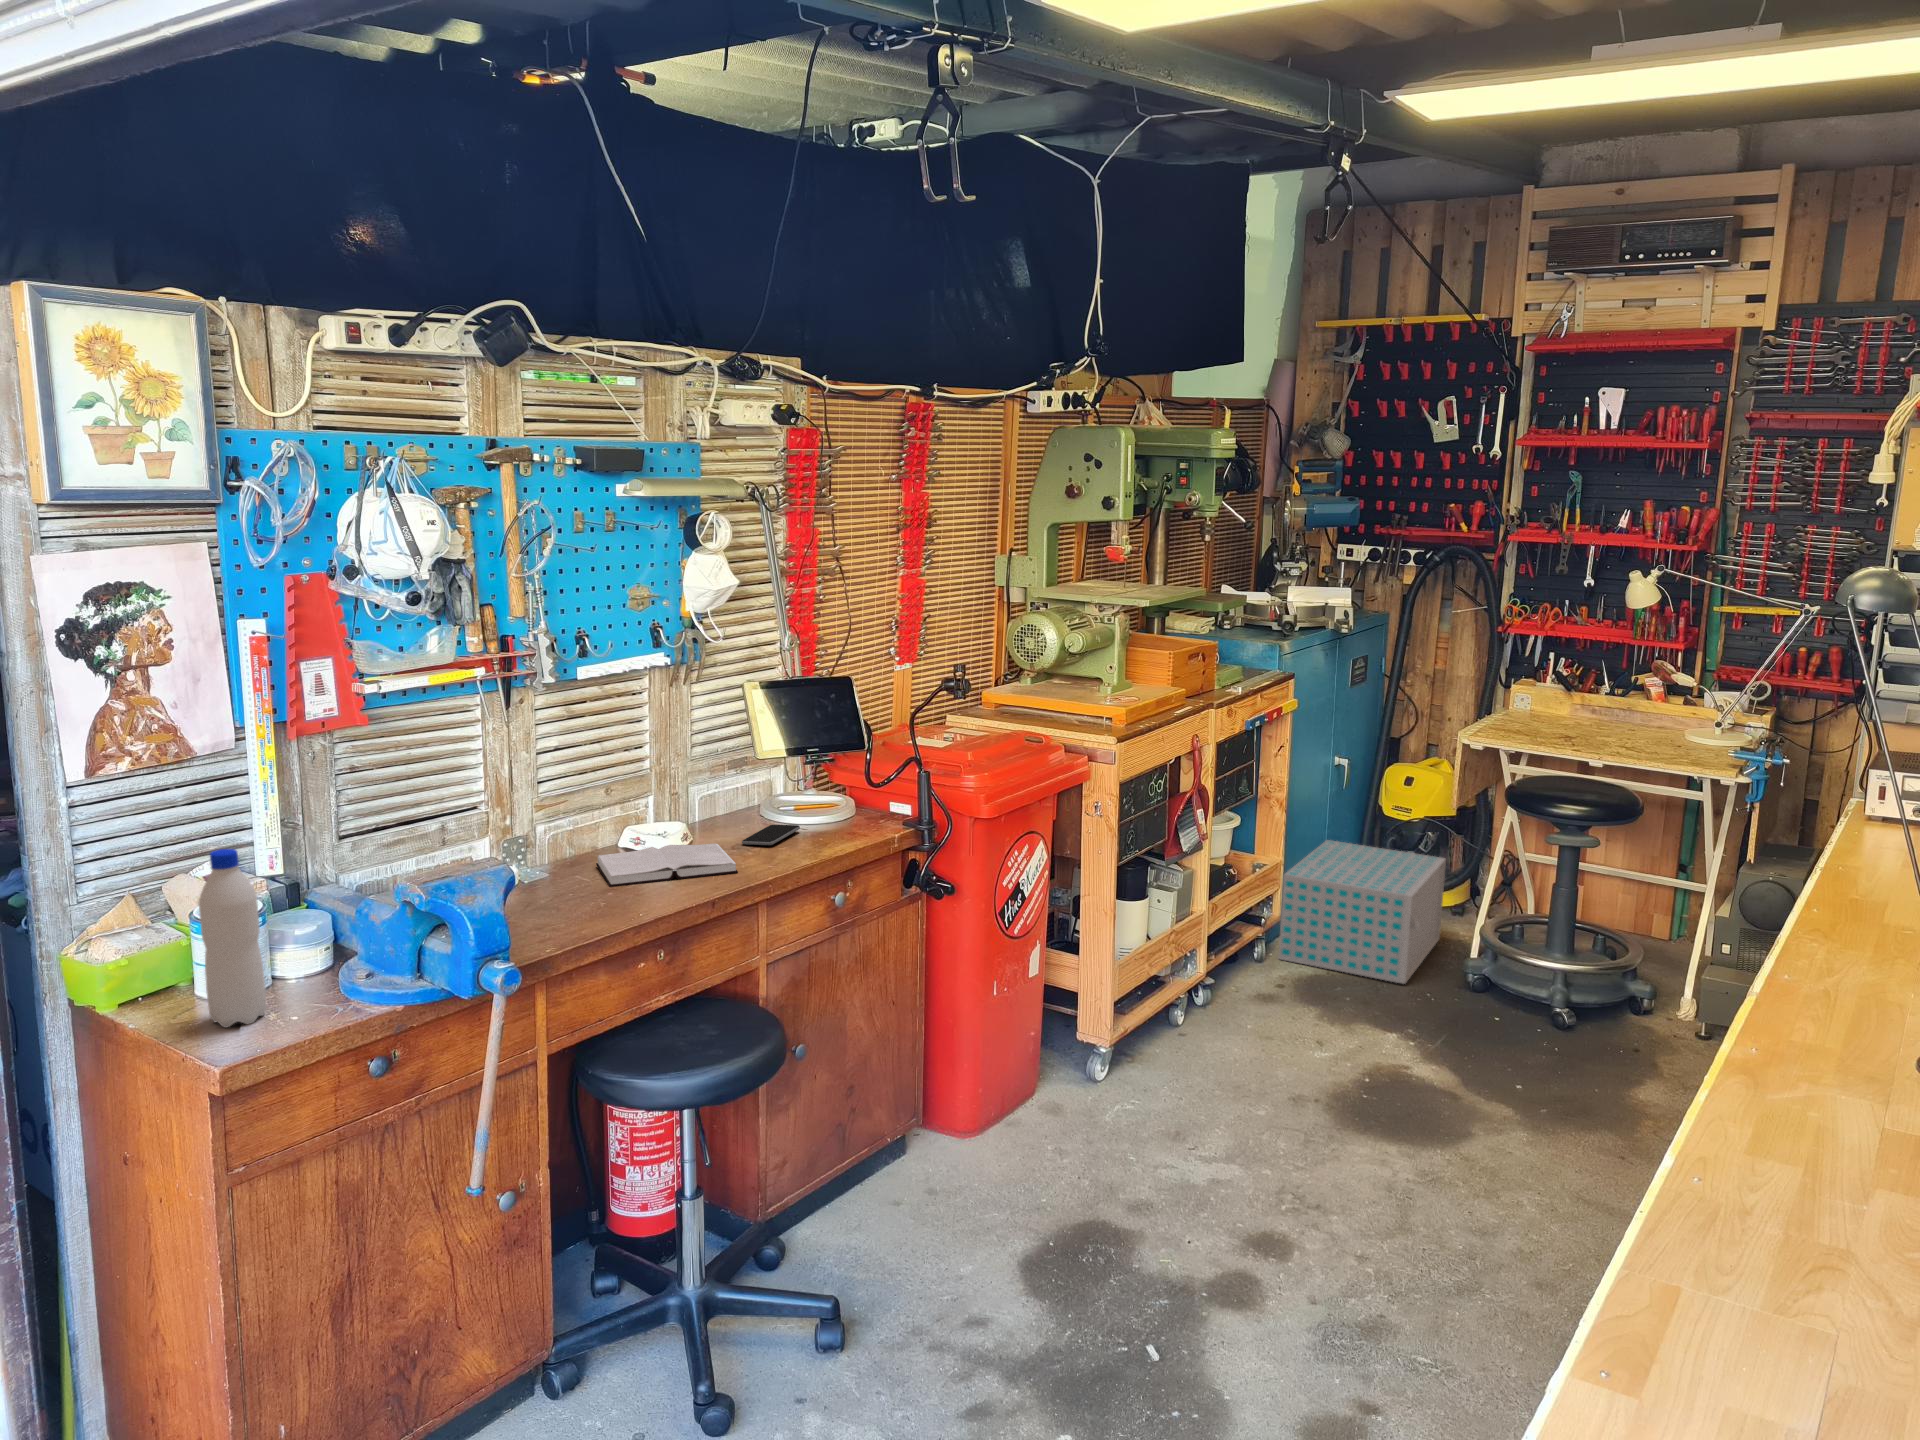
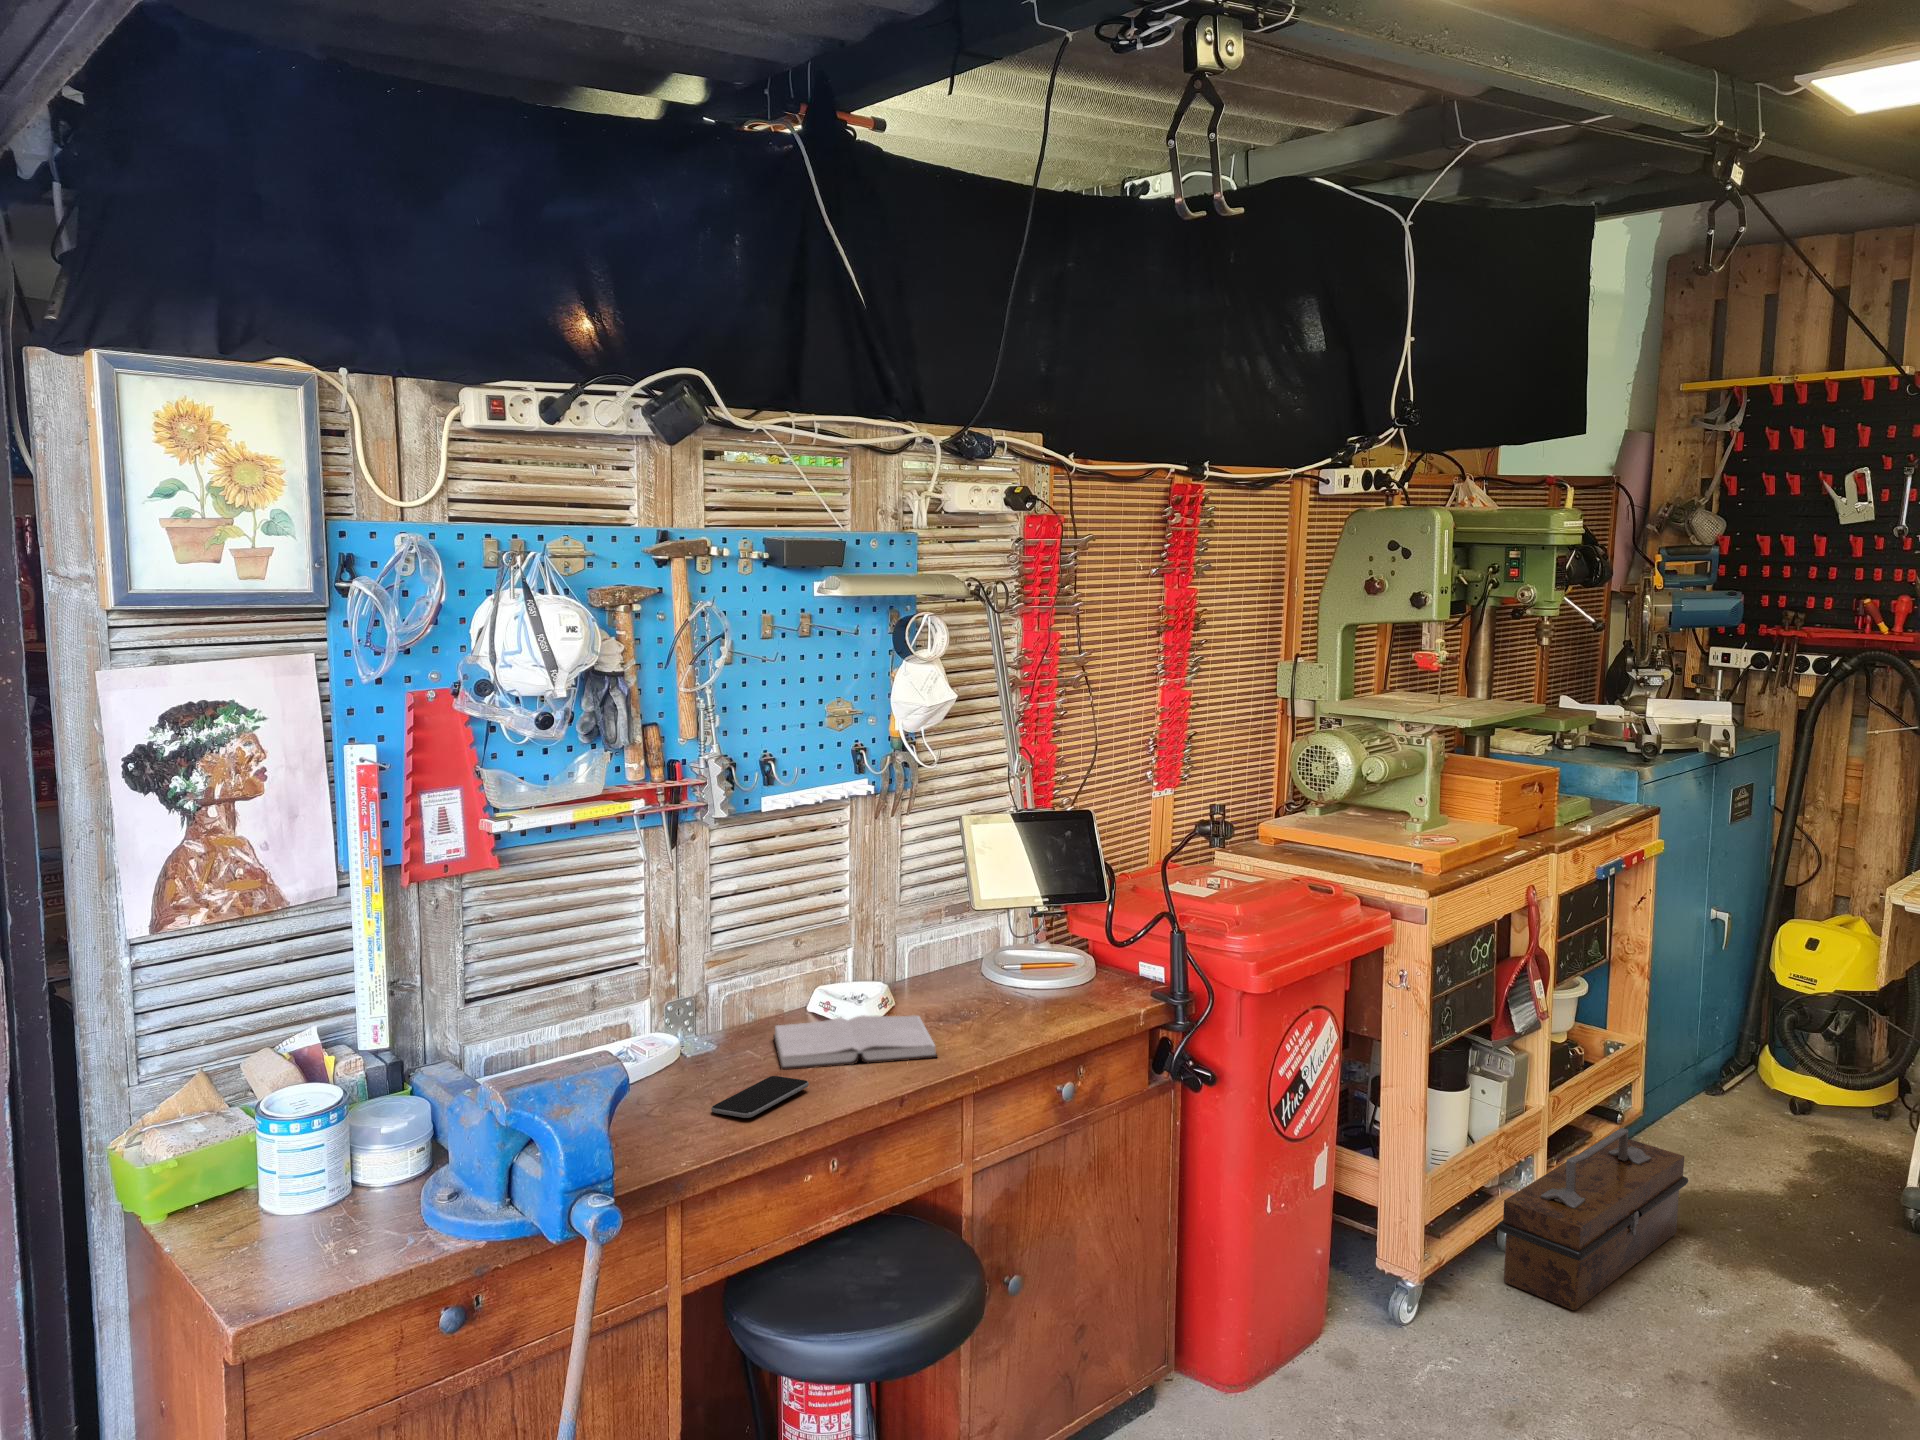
smartphone: present [742,825,800,845] -> present [711,1076,809,1118]
storage box: present [1279,840,1446,984] -> none [1639,1012,1867,1211]
water bottle: present [199,849,266,1027] -> none [238,1033,318,1259]
toolbox: none [1169,925,1313,1063] -> present [1497,1128,1688,1310]

